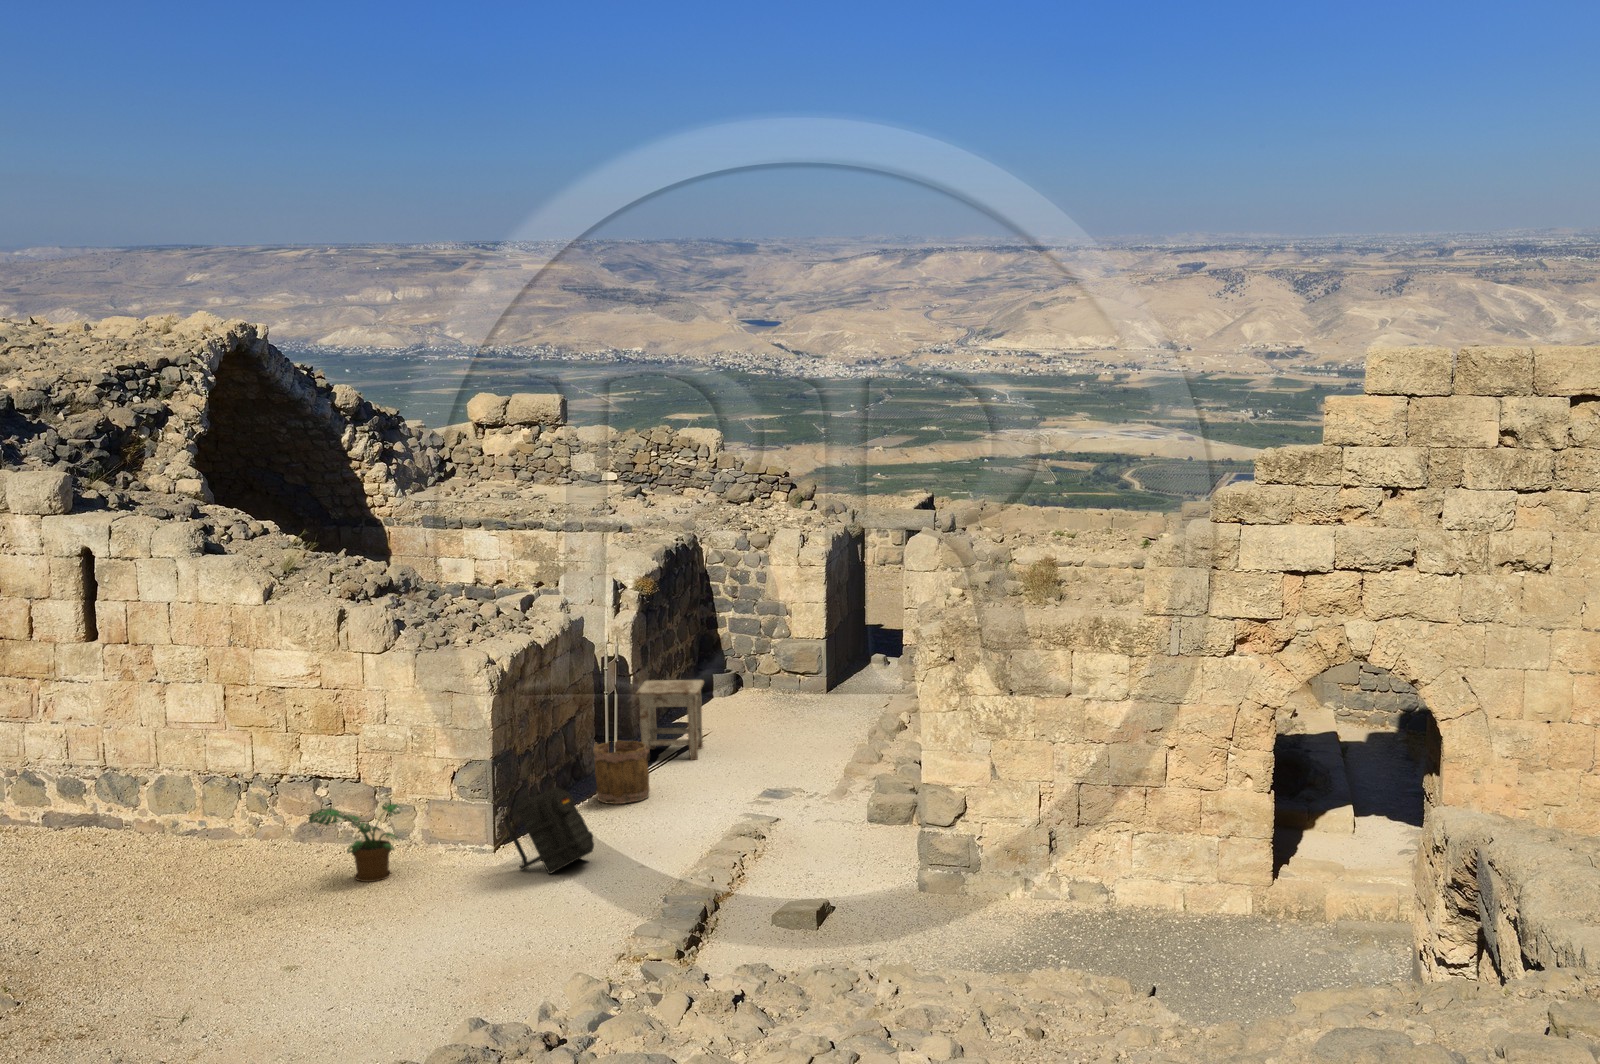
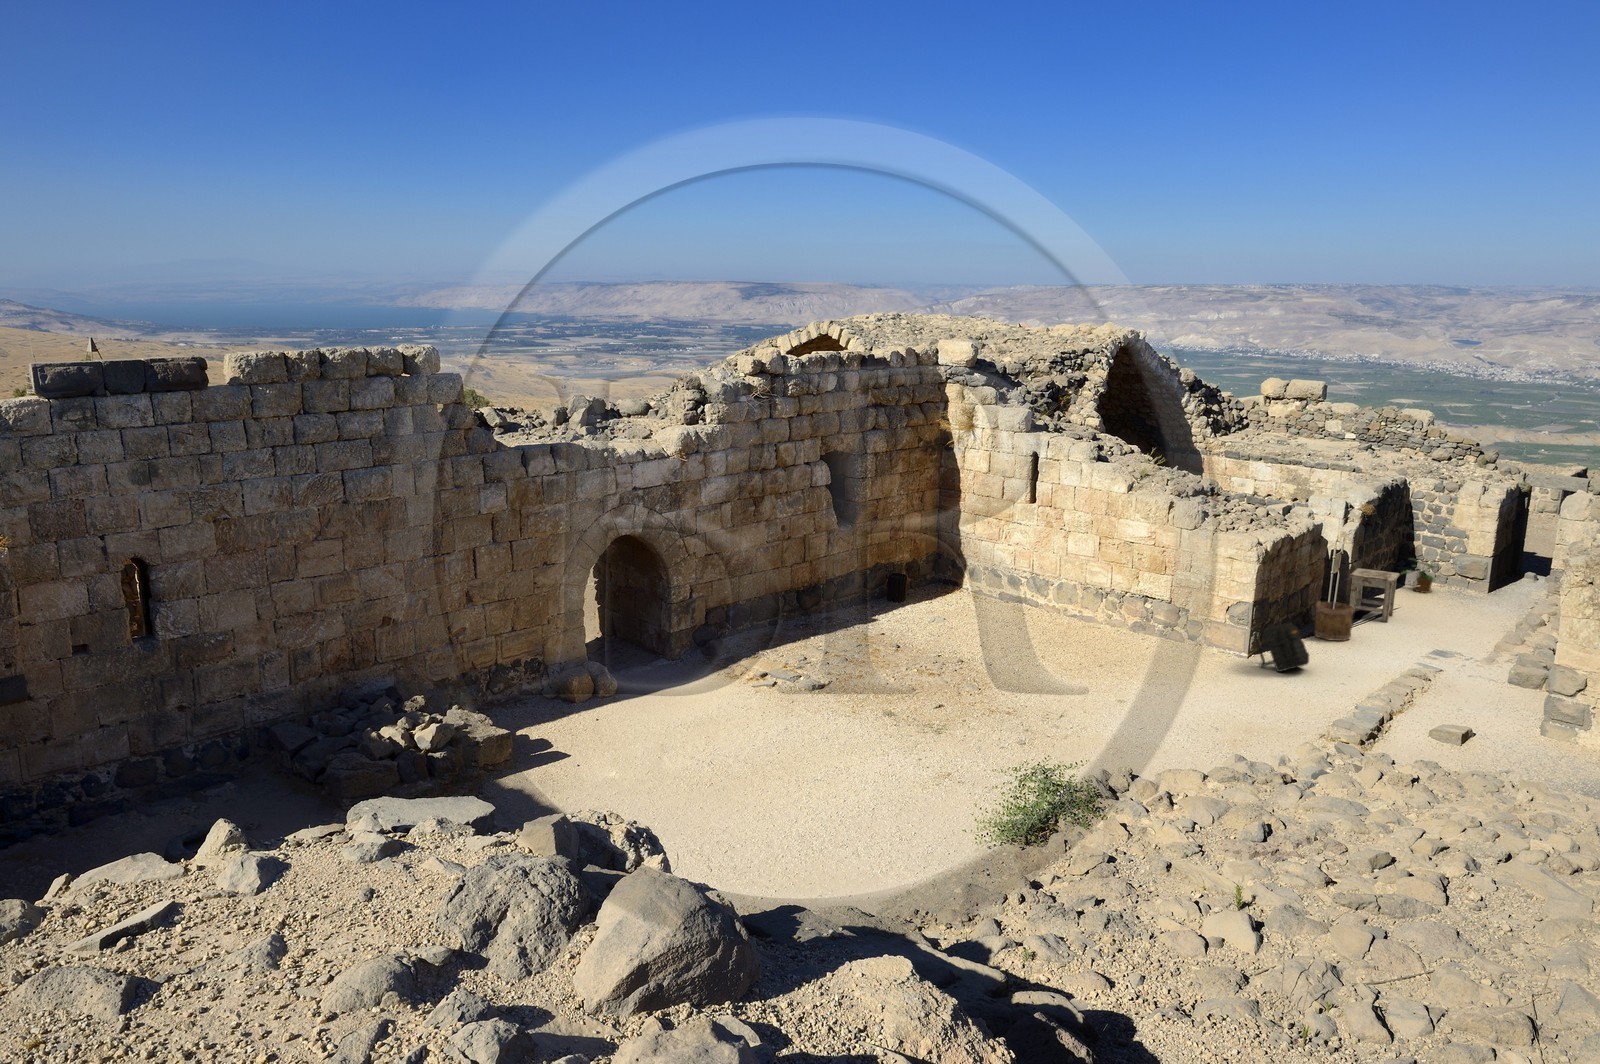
potted plant: present [309,802,402,882] -> present [1401,558,1435,593]

